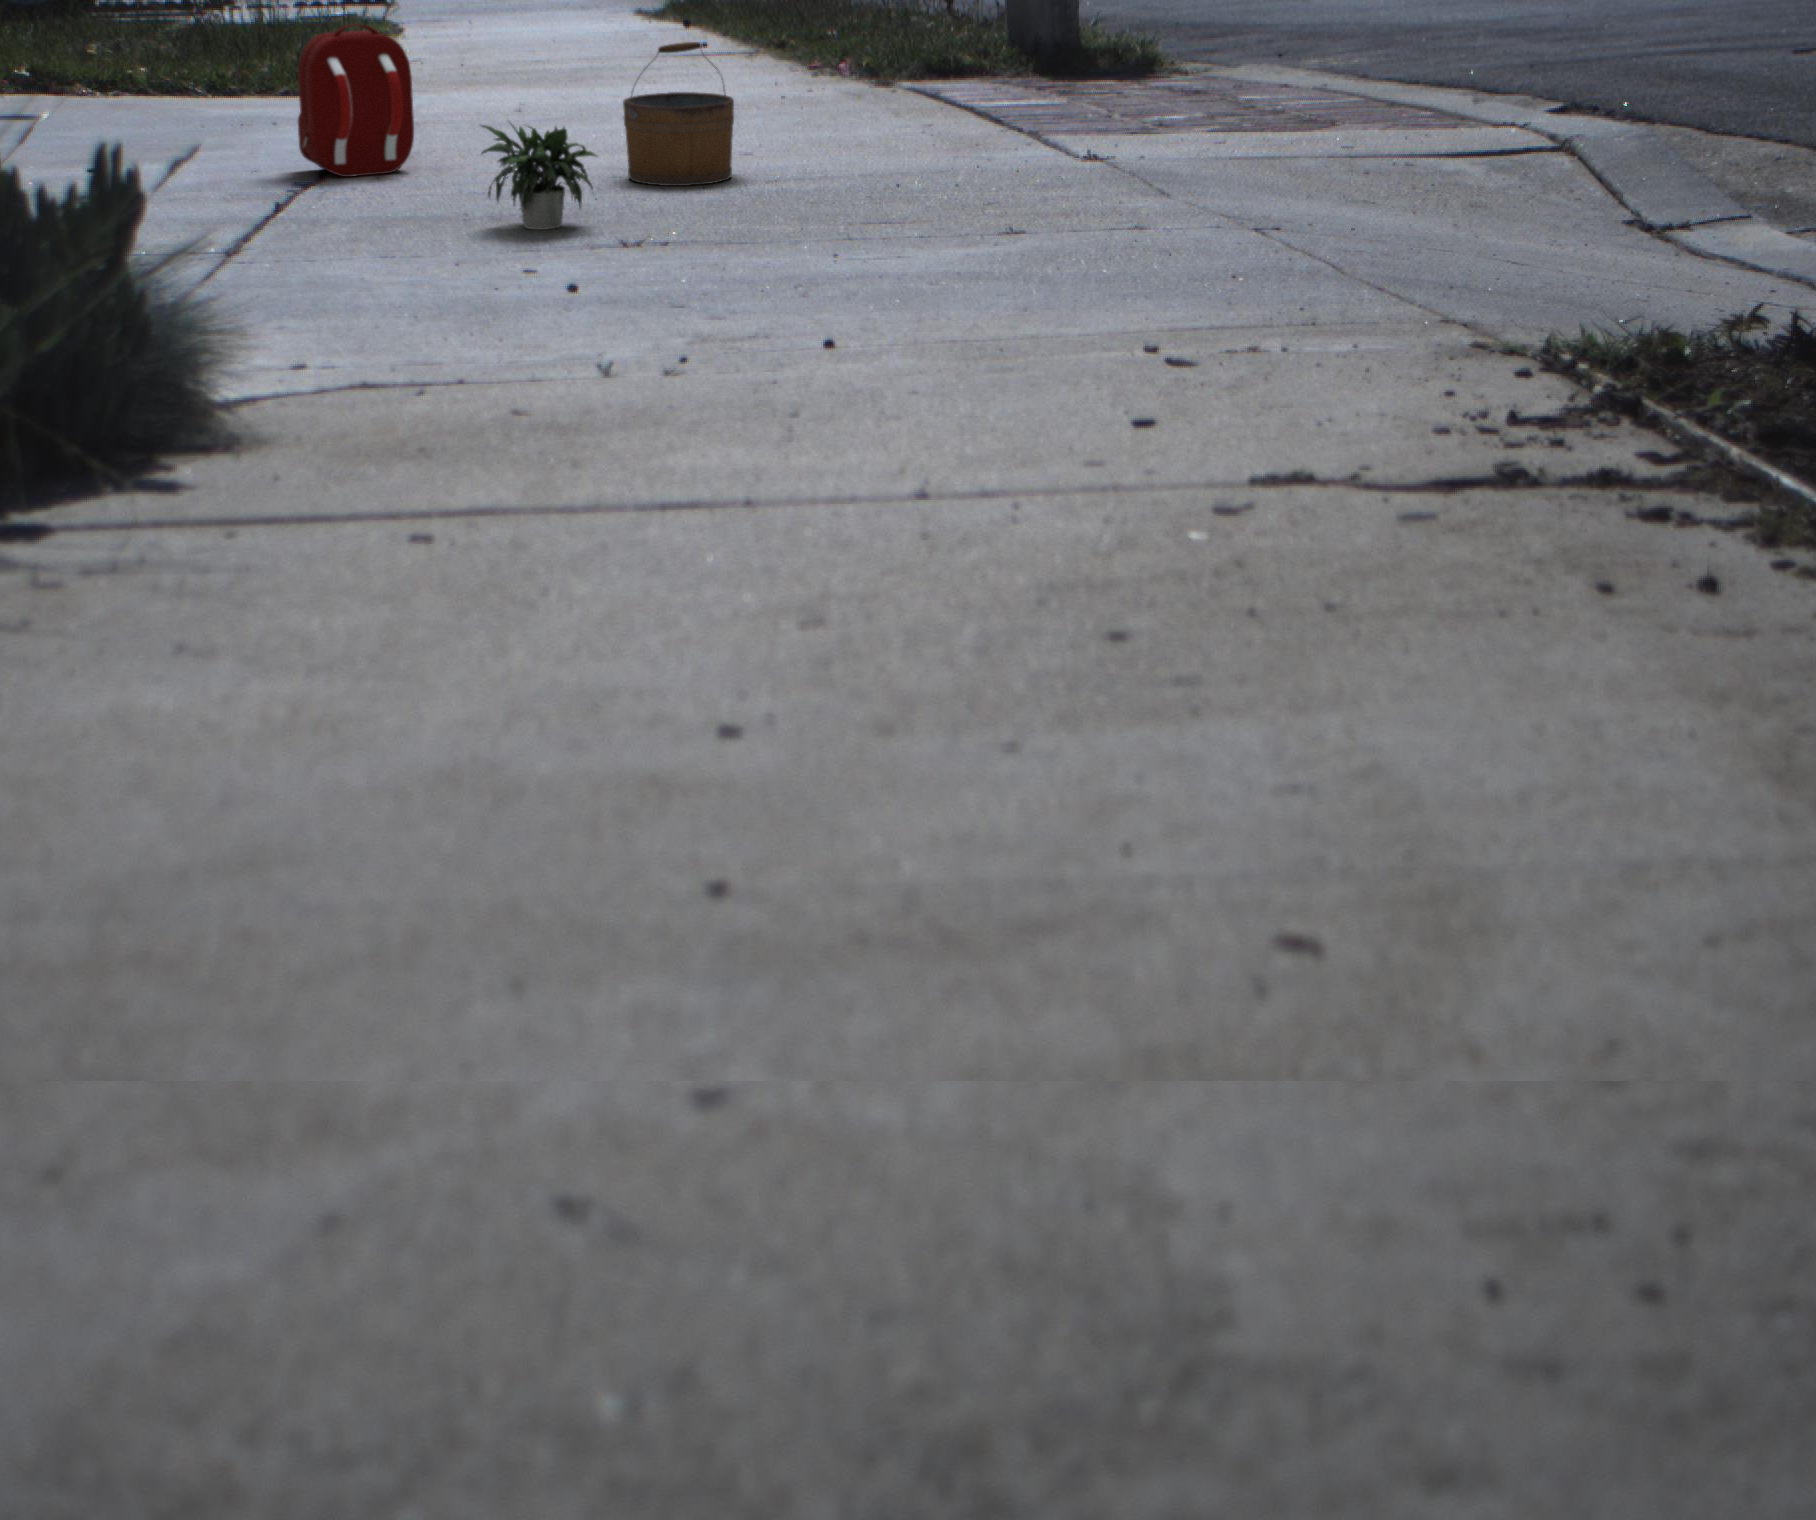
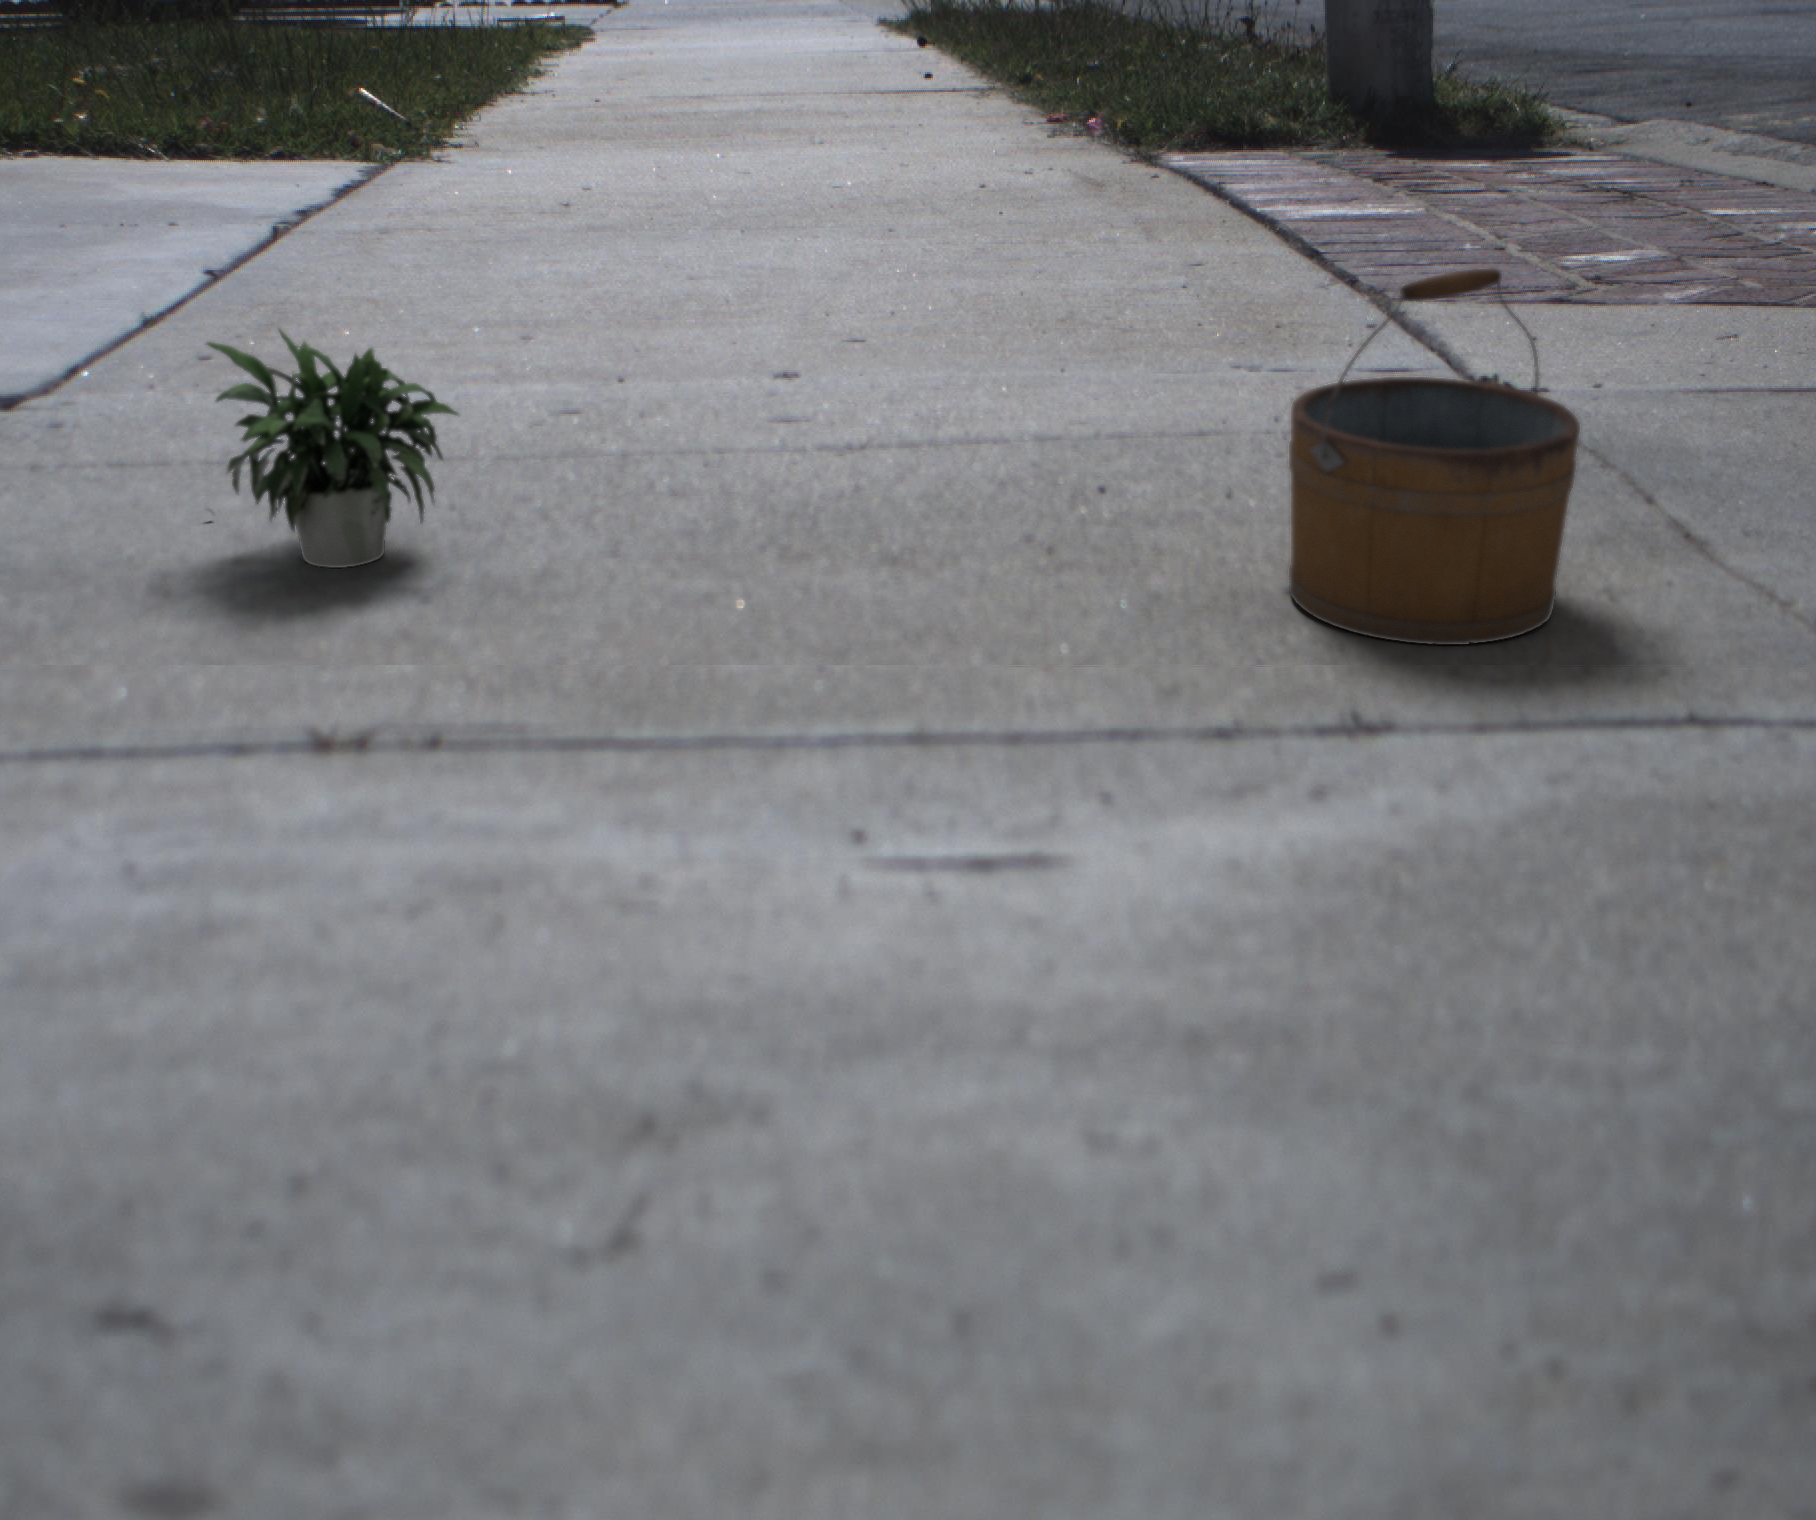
backpack: present [298,24,414,177] -> none [35,96,247,372]
bucket: present [623,42,734,186] -> present [1289,269,1580,645]

